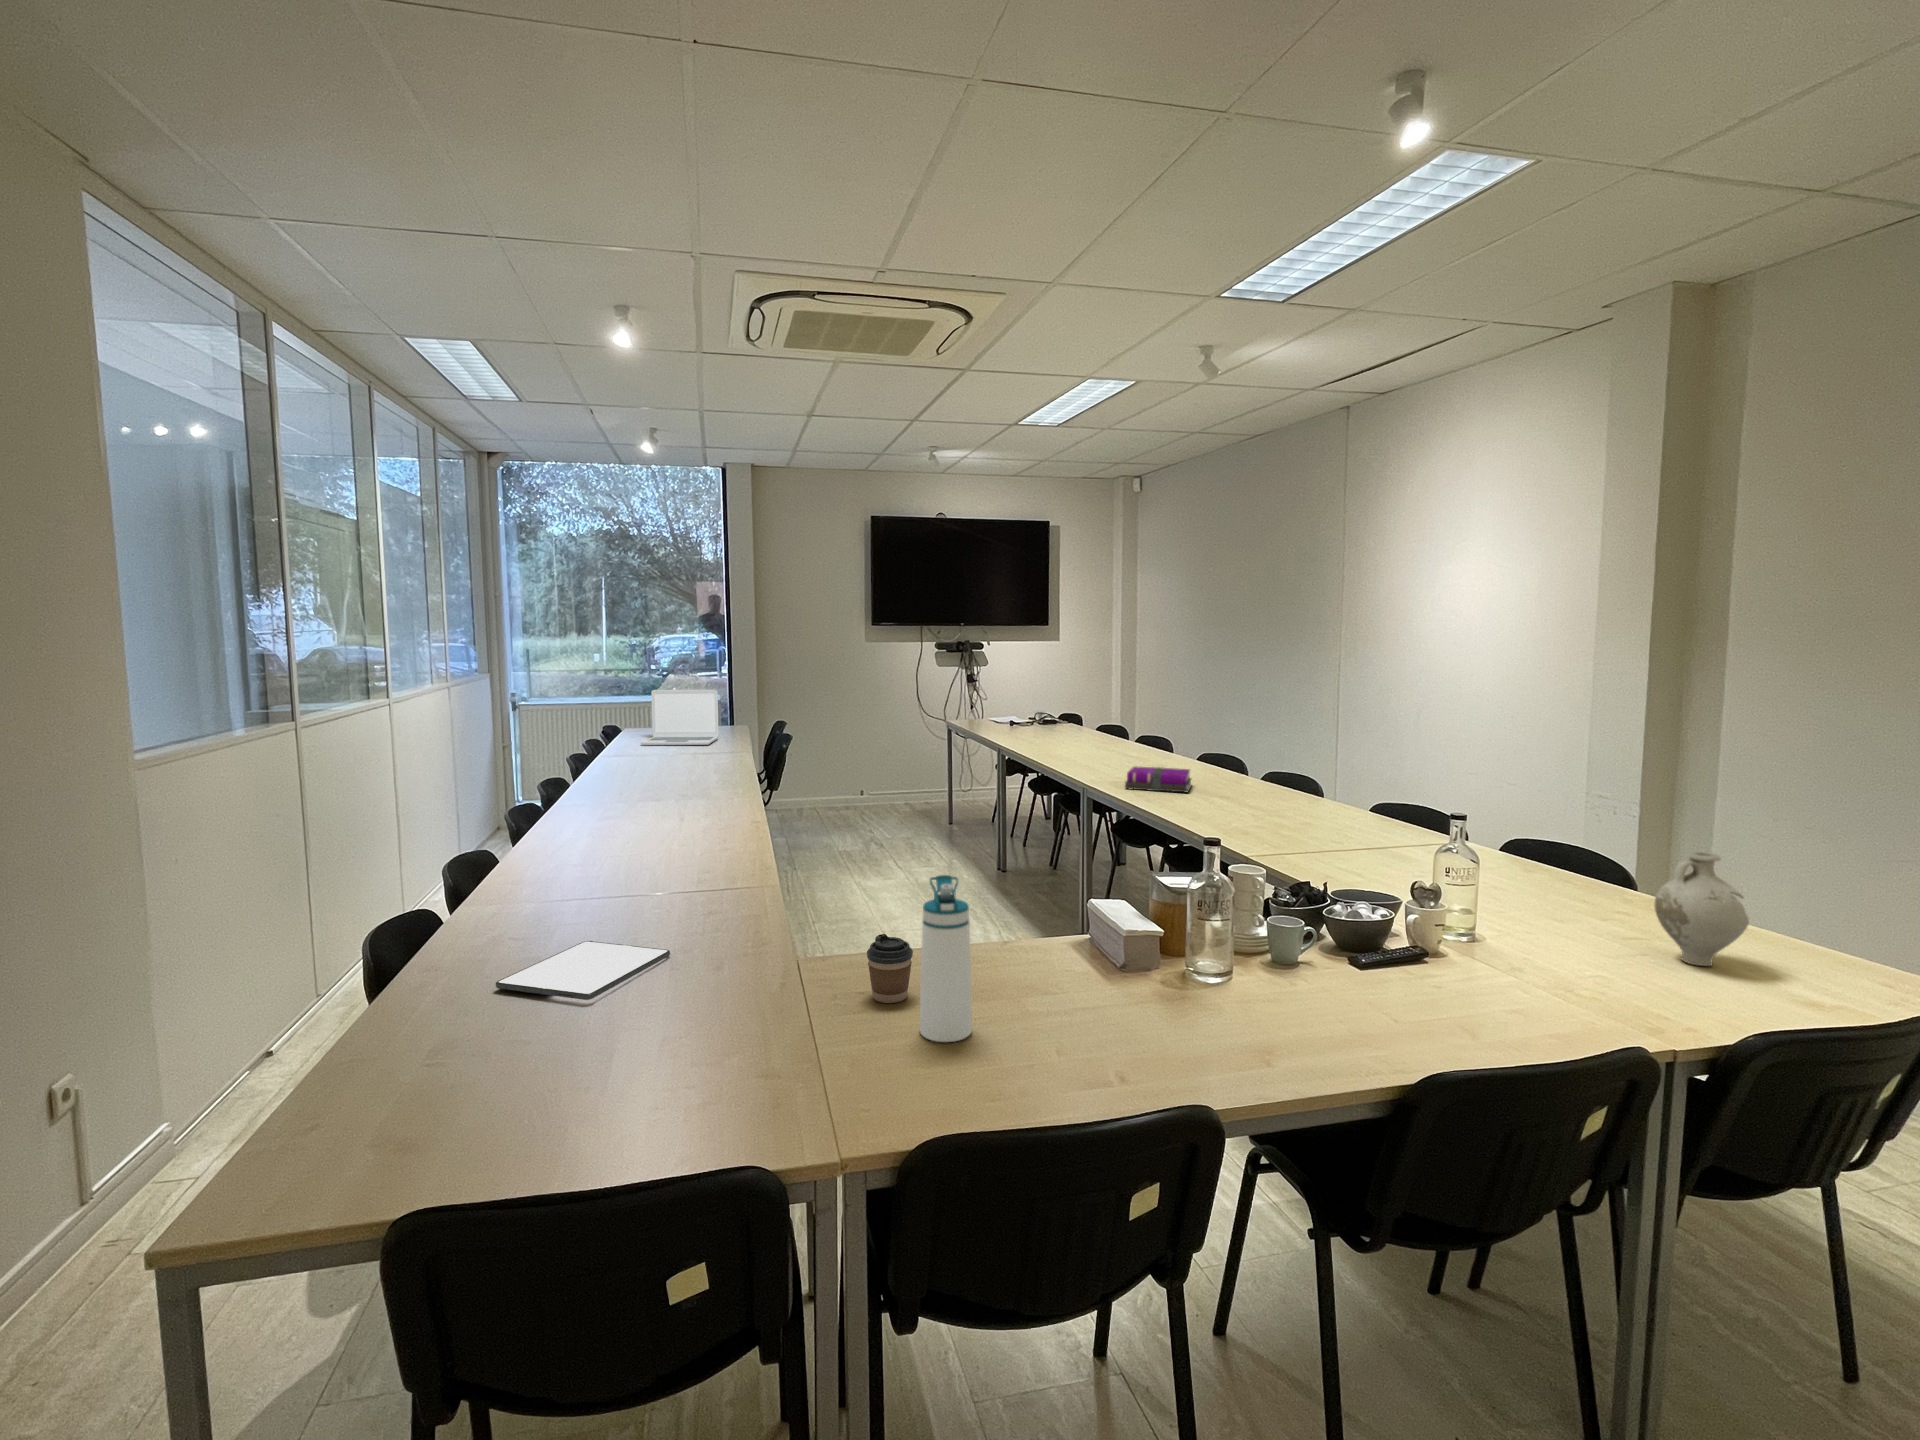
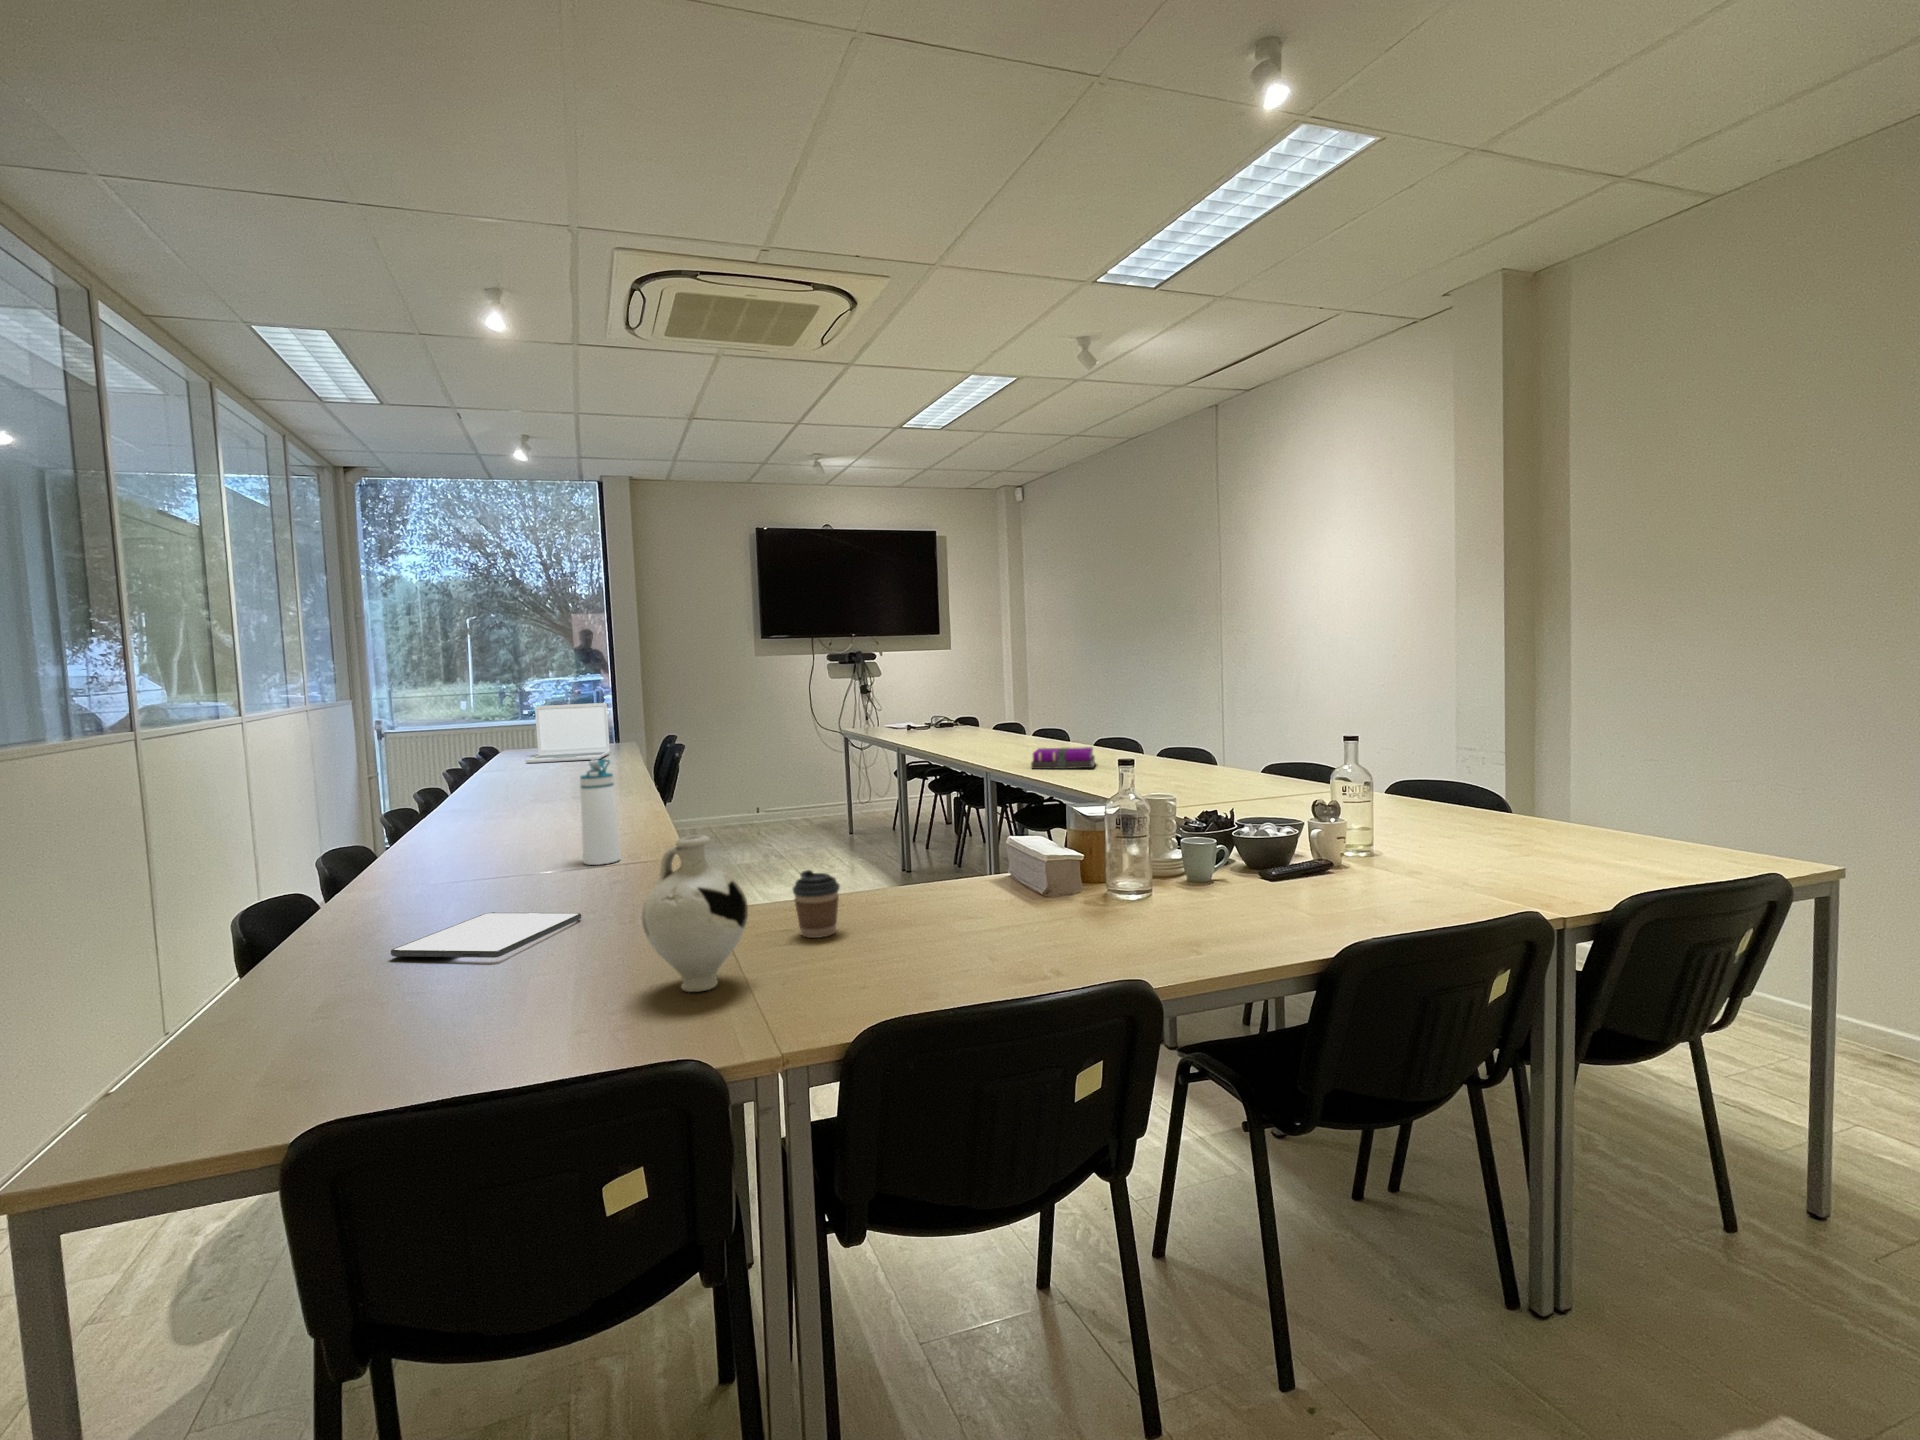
decorative vase: present [1654,852,1749,966] -> present [642,835,748,992]
water bottle: present [920,875,972,1042] -> present [580,759,621,865]

